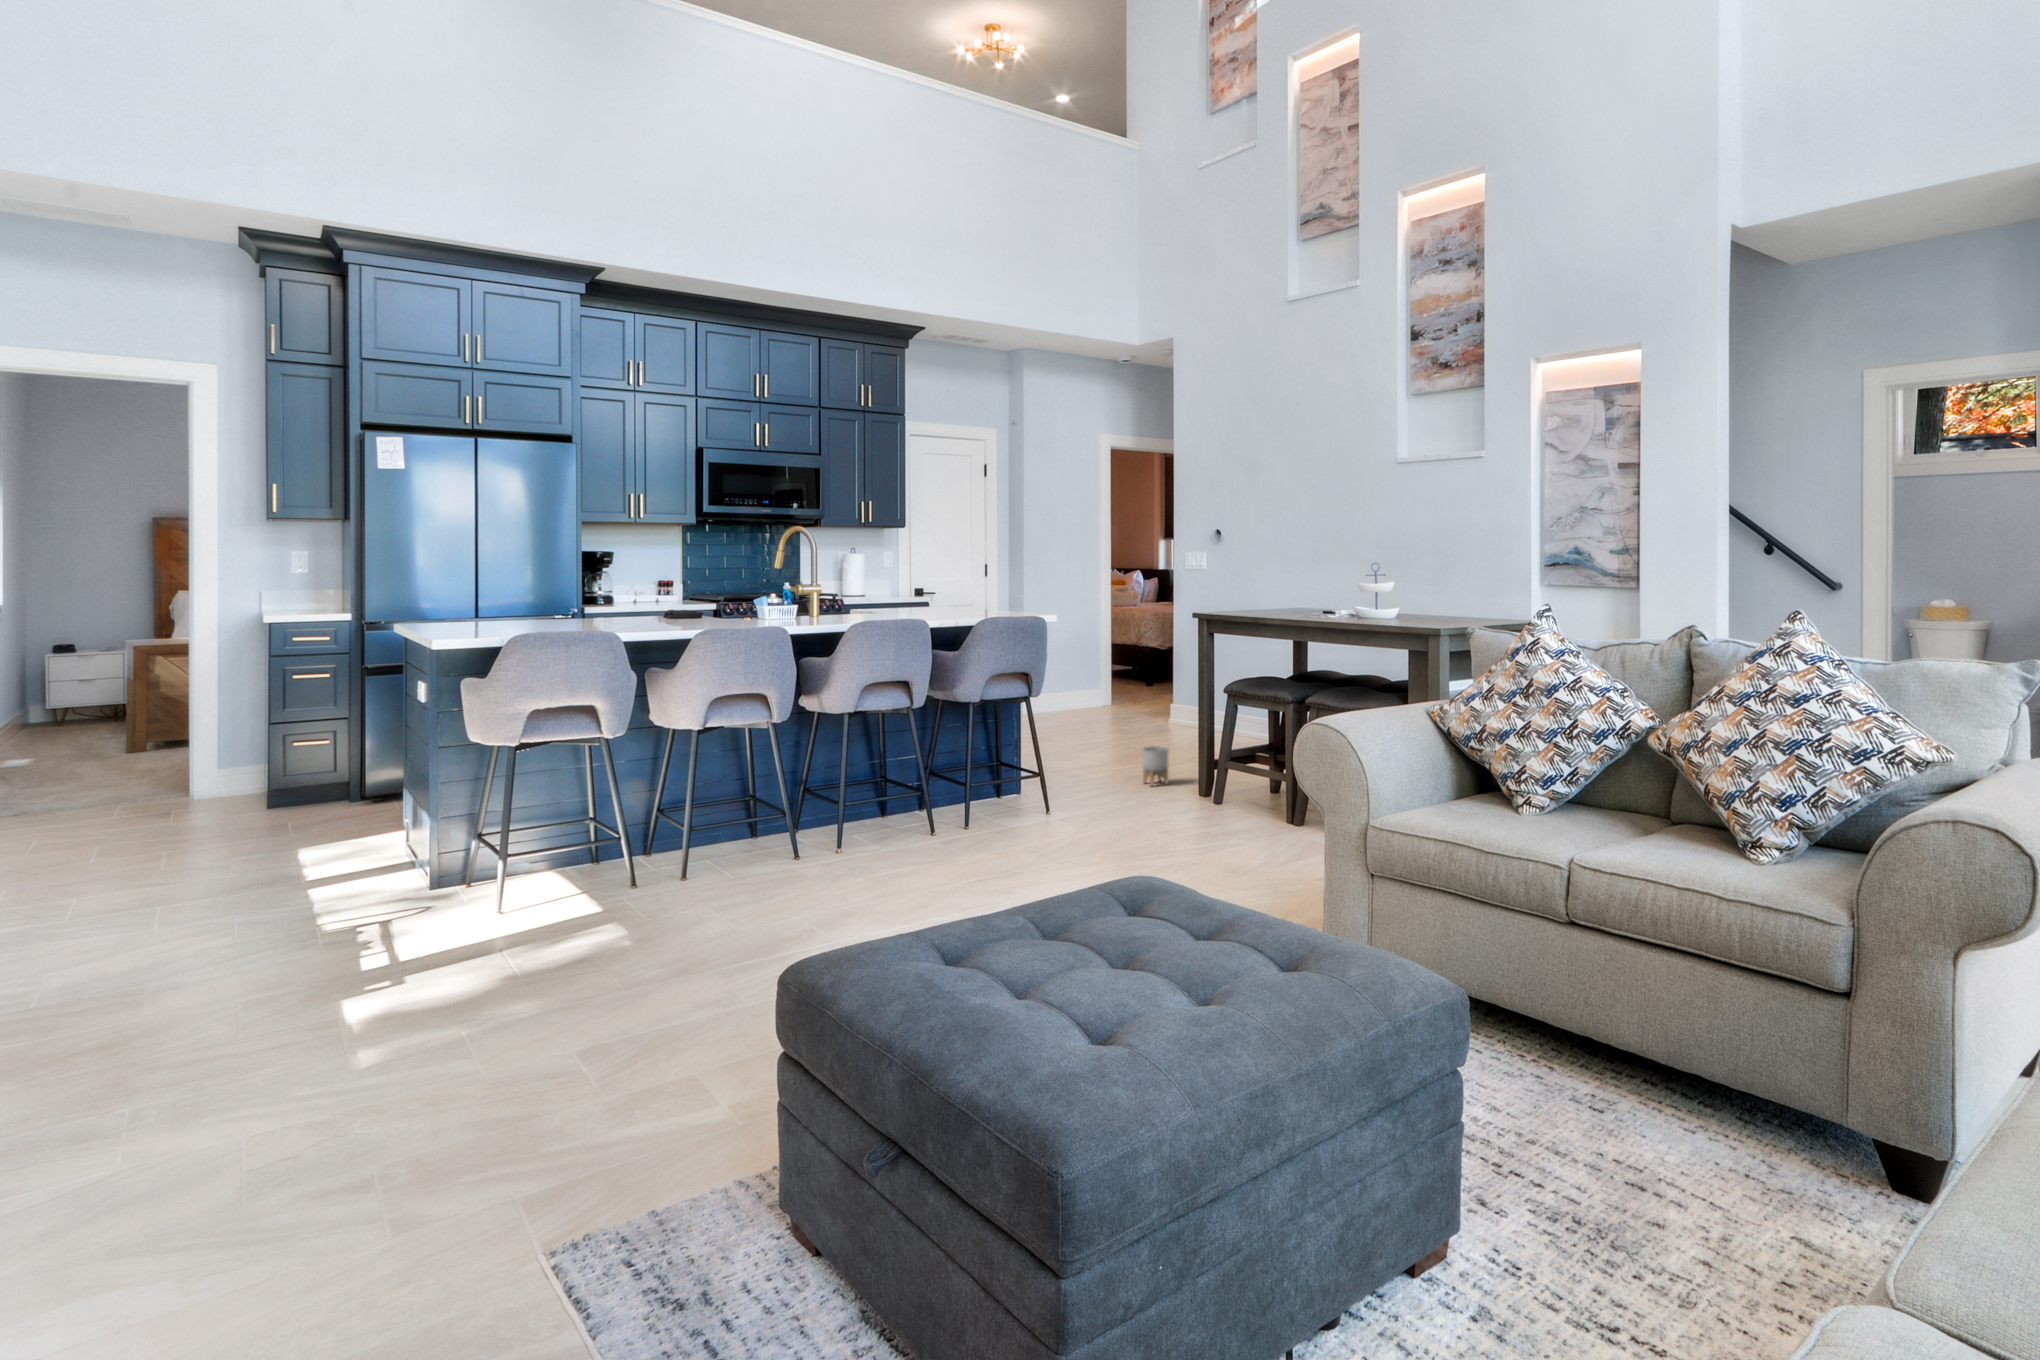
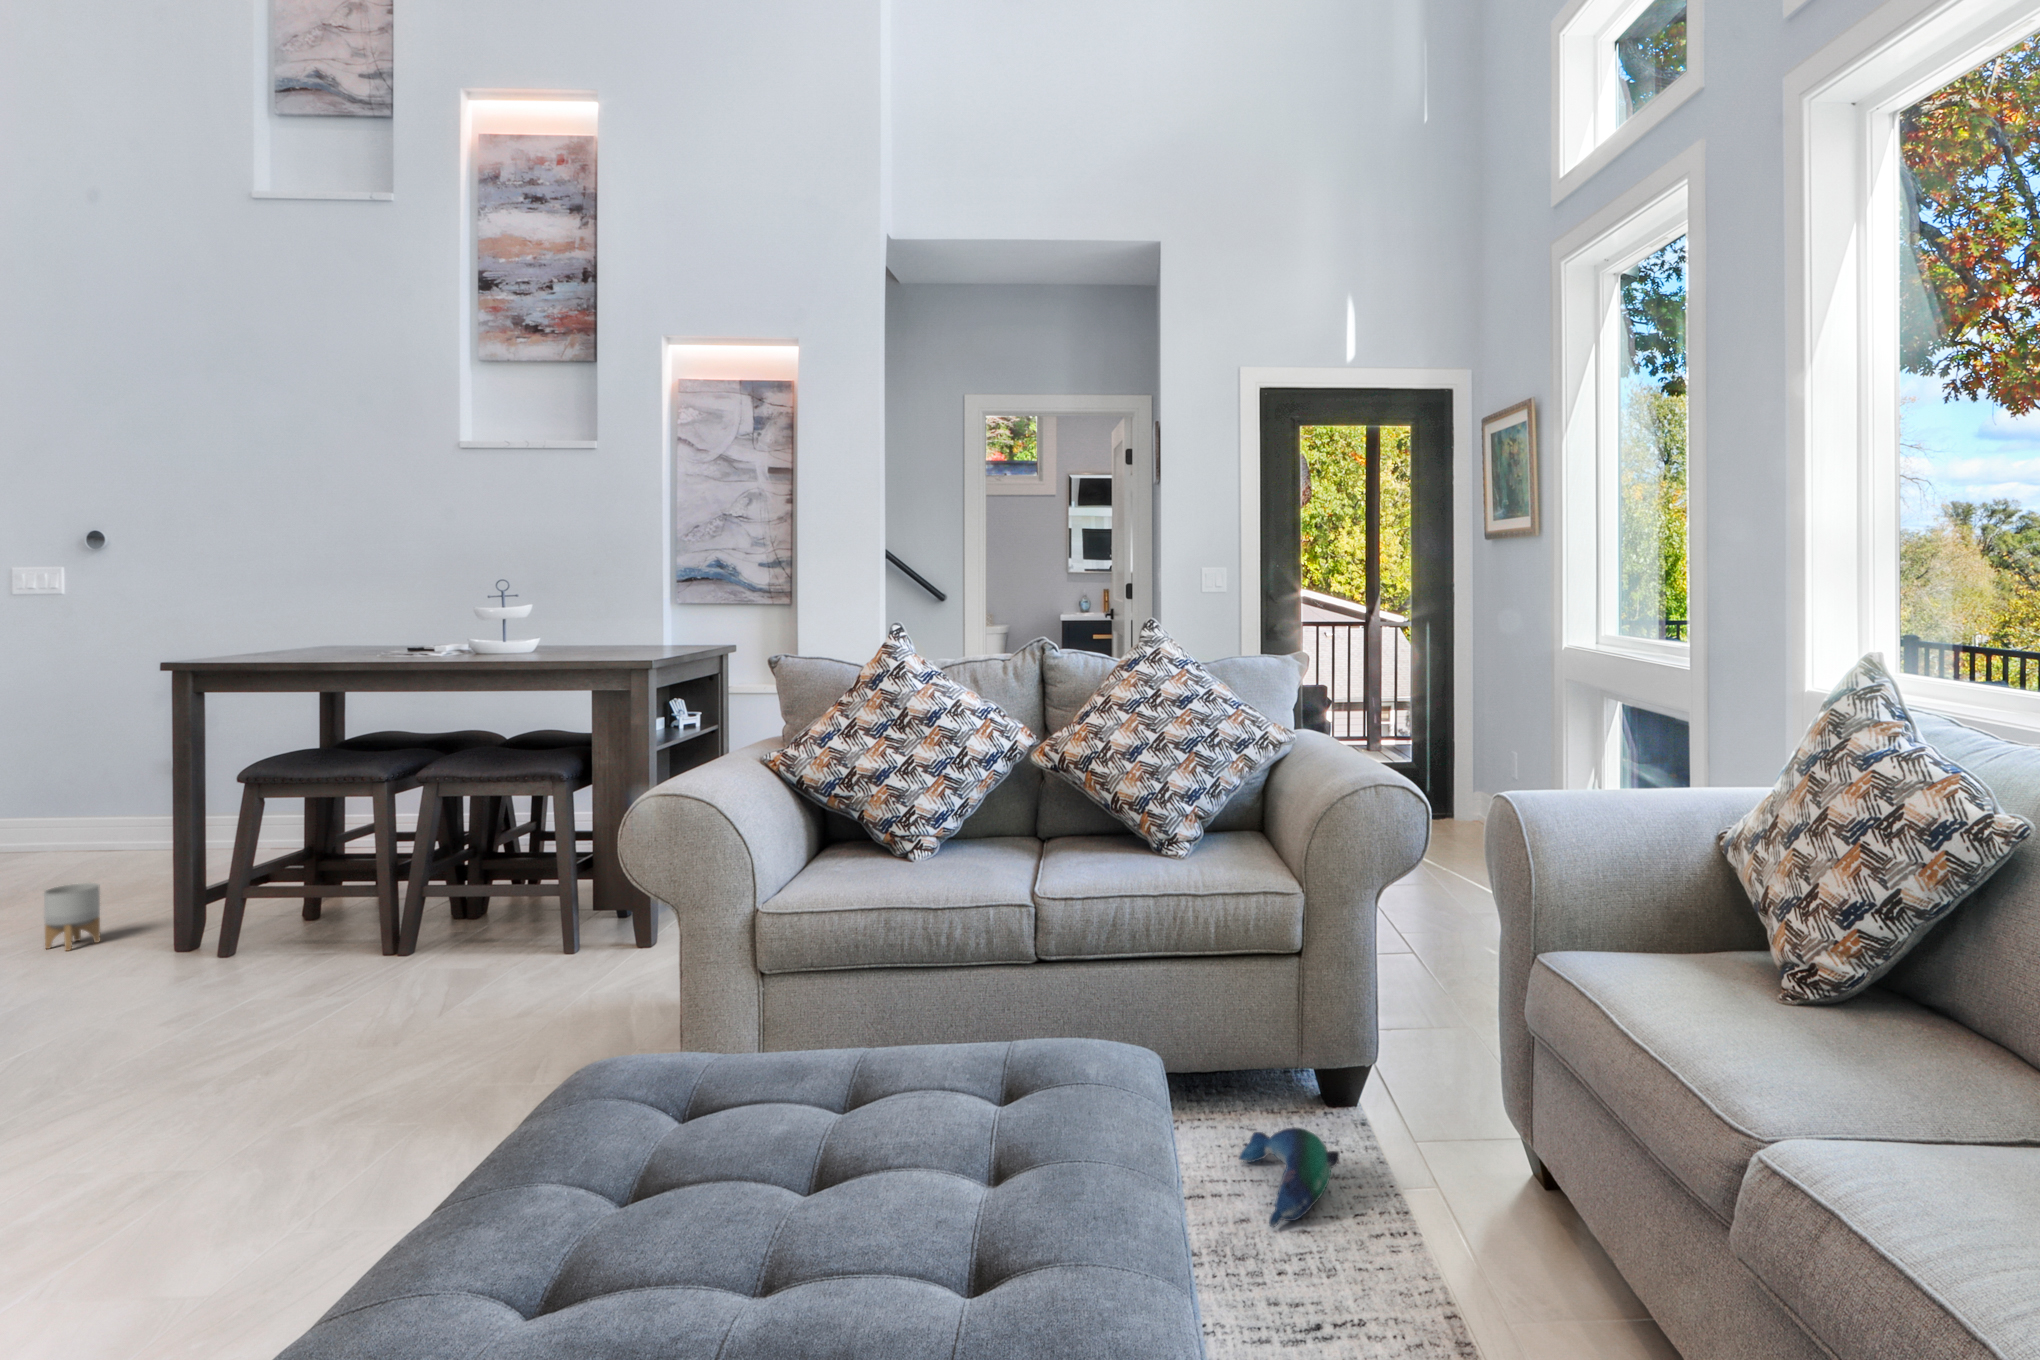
plush toy: none [1690,1158,1807,1251] -> present [1239,1128,1340,1227]

